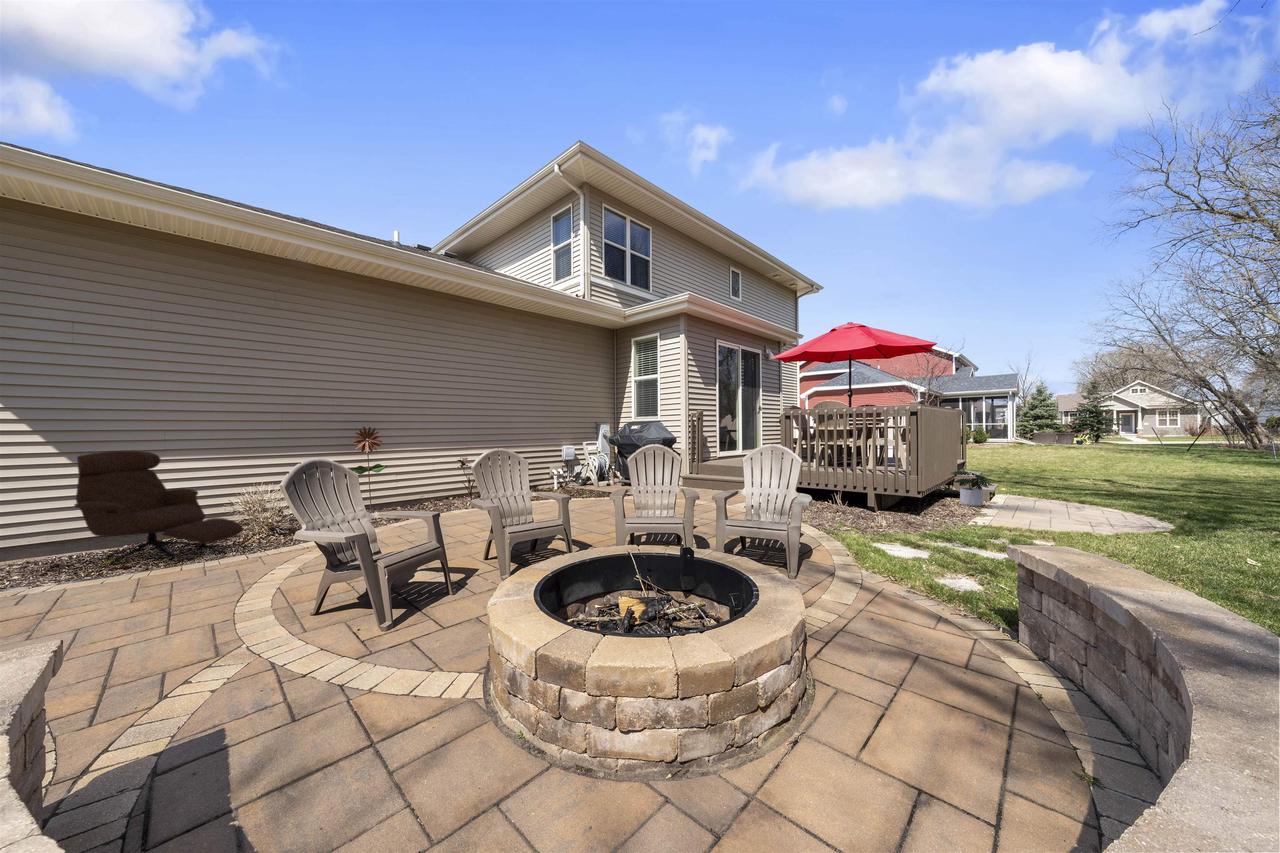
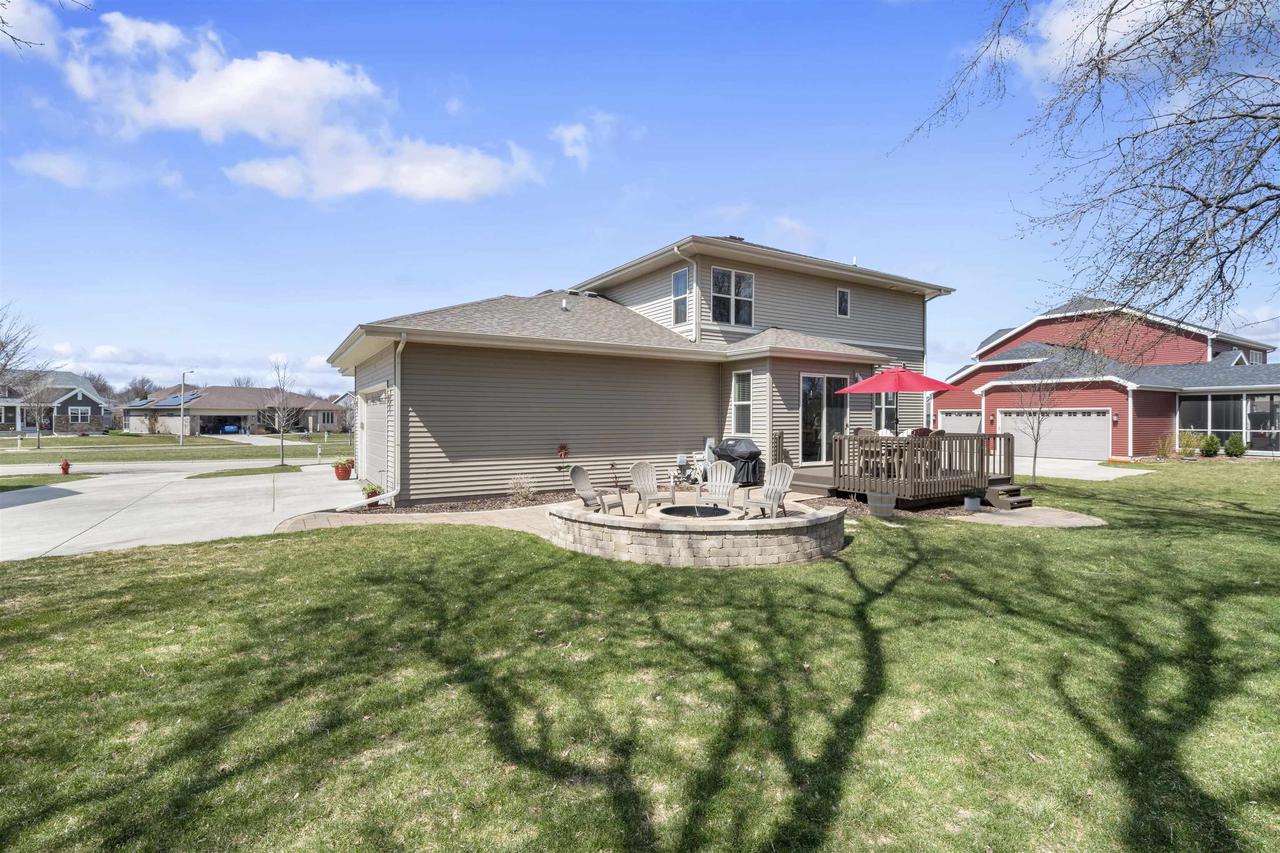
lounge chair: present [74,451,243,565] -> none [466,456,522,507]
wooden bucket: none [867,483,920,527] -> present [866,489,898,517]

